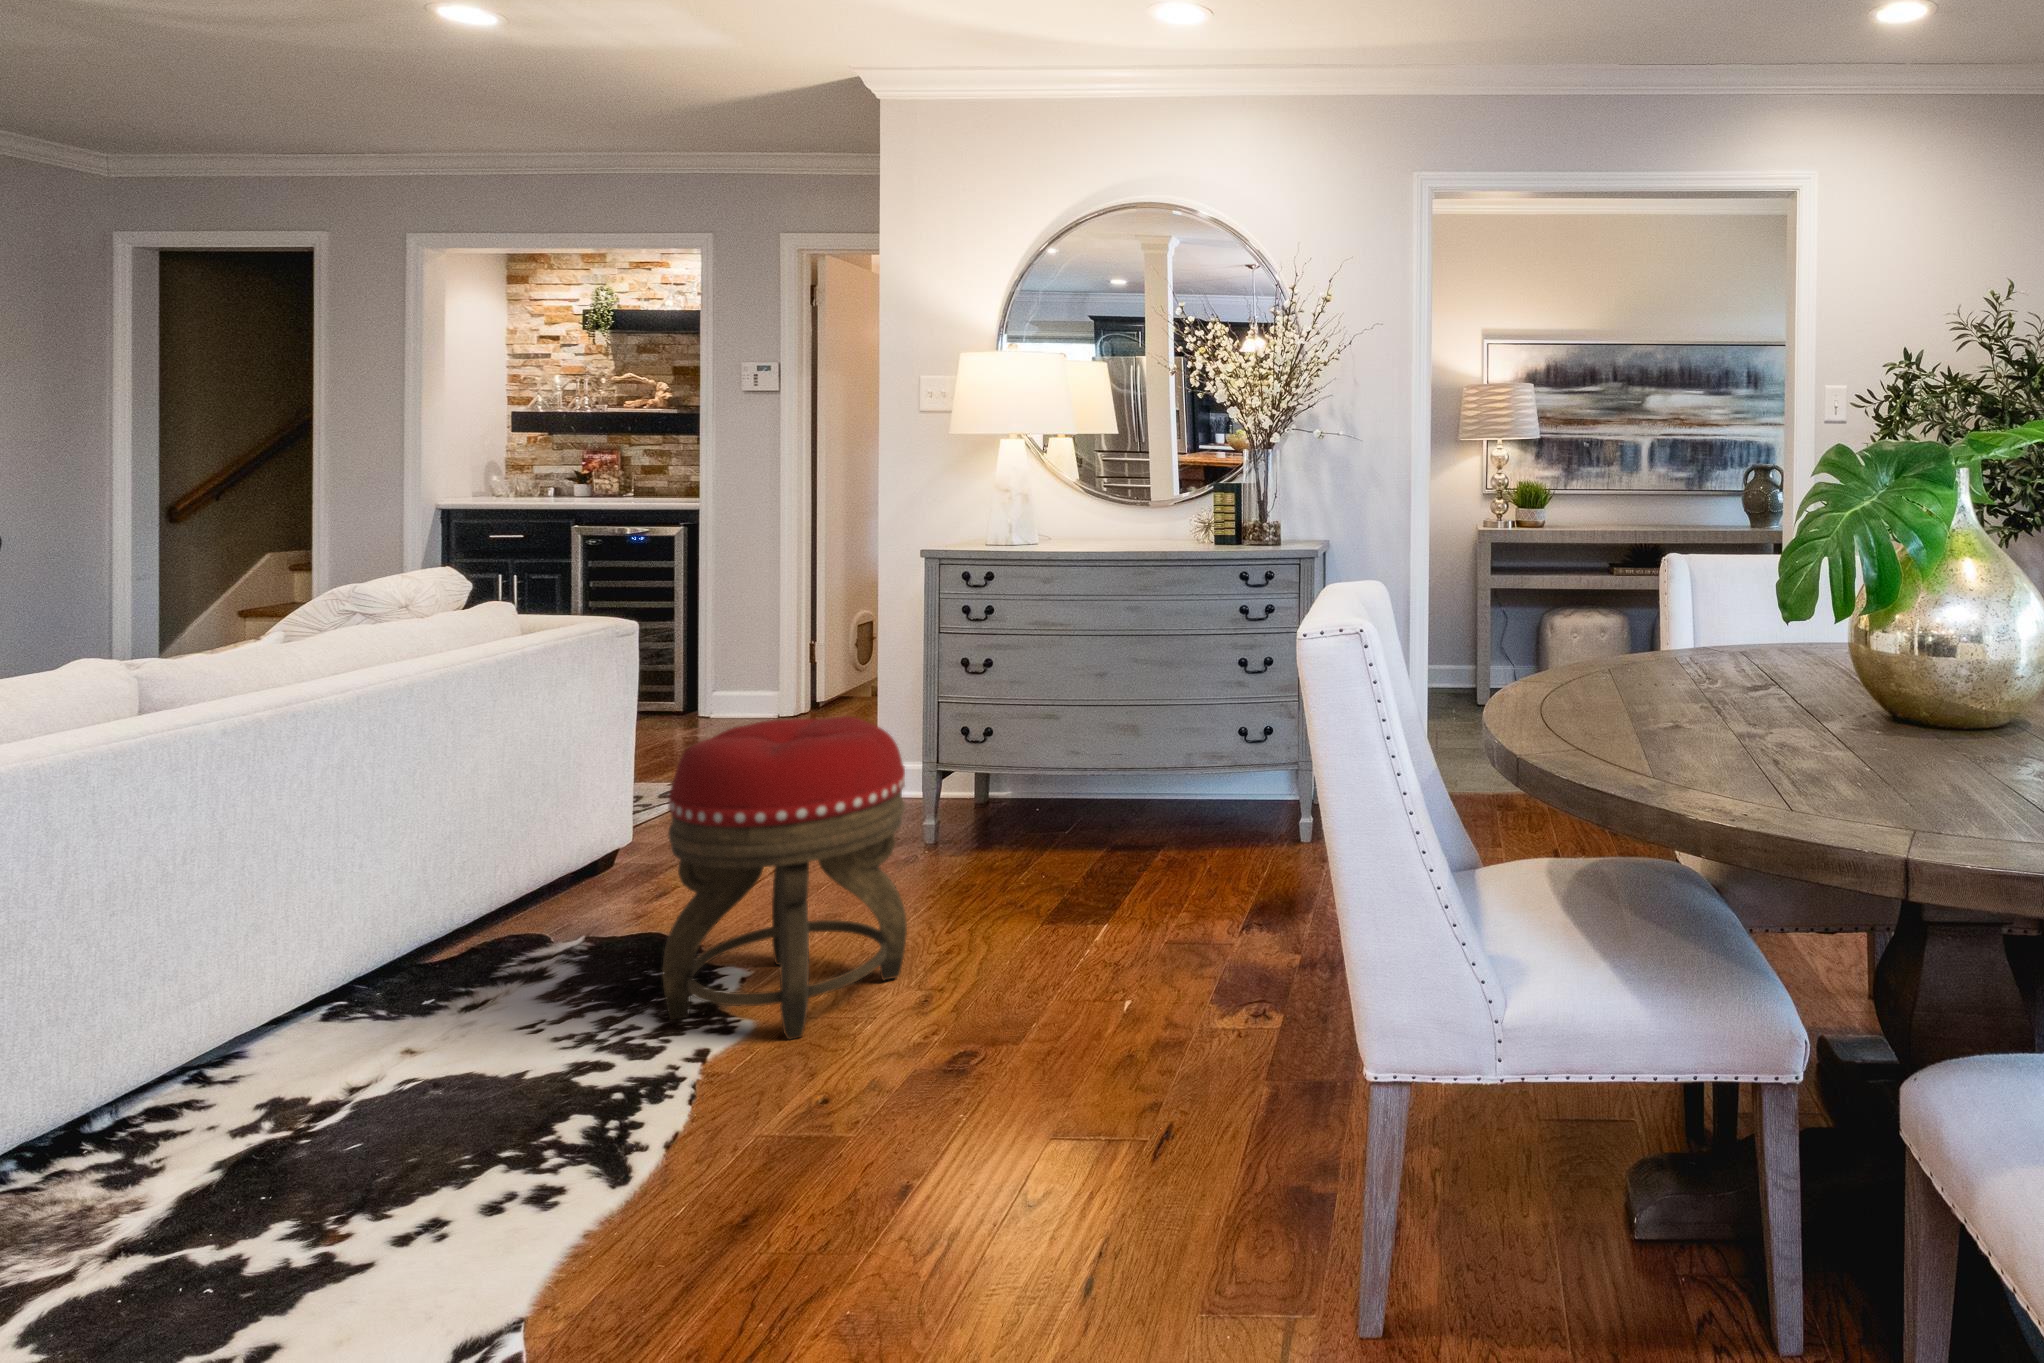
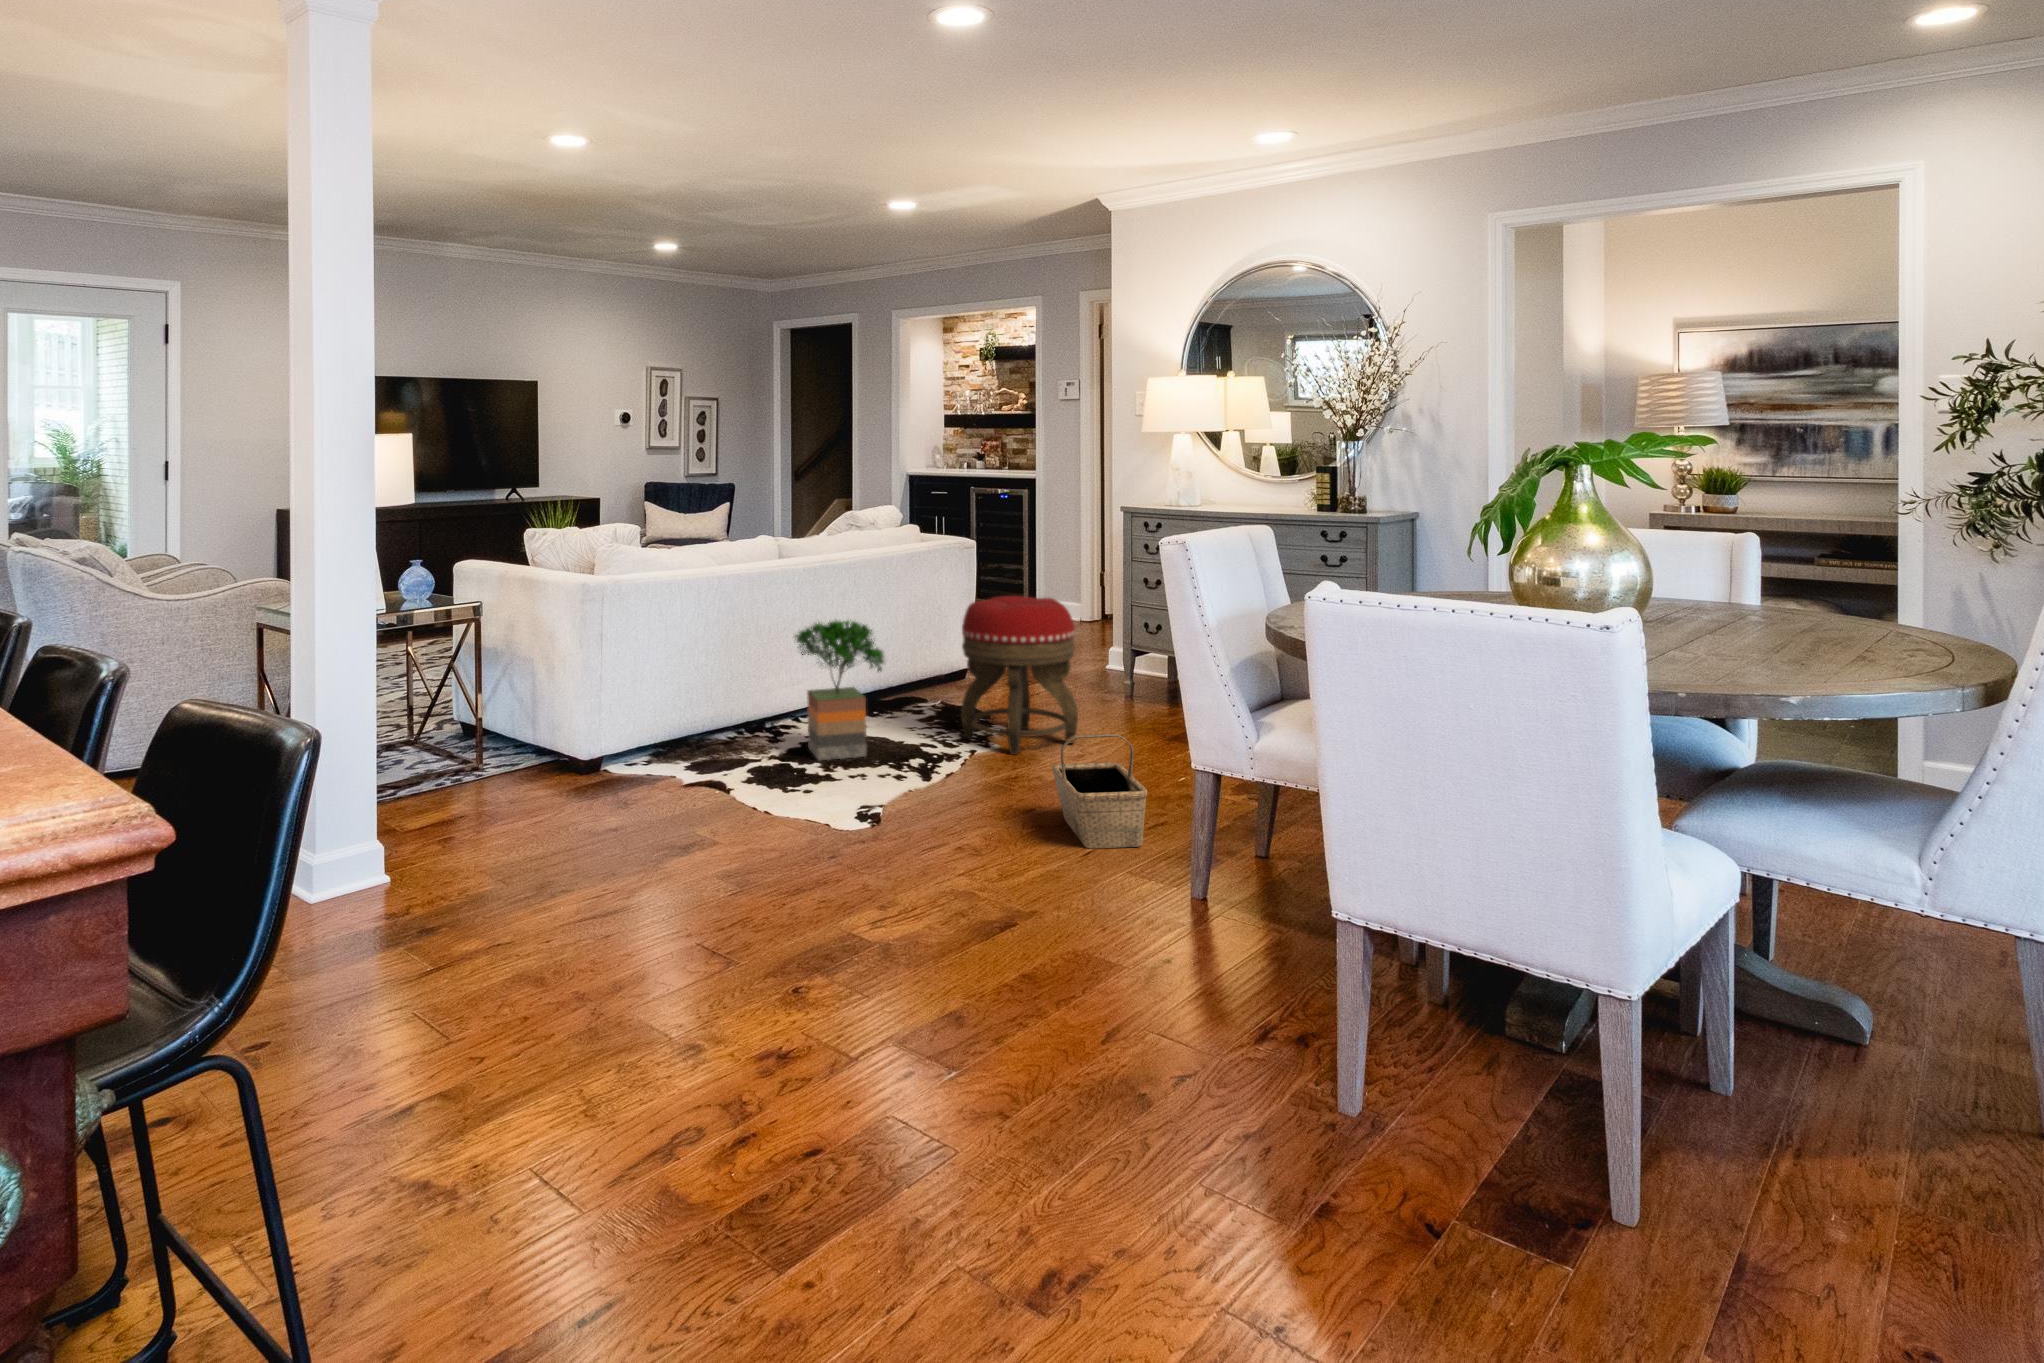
potted tree: none [202,828,504,1210] -> present [795,619,884,760]
basket: none [975,1005,1210,1287] -> present [1052,734,1147,849]

